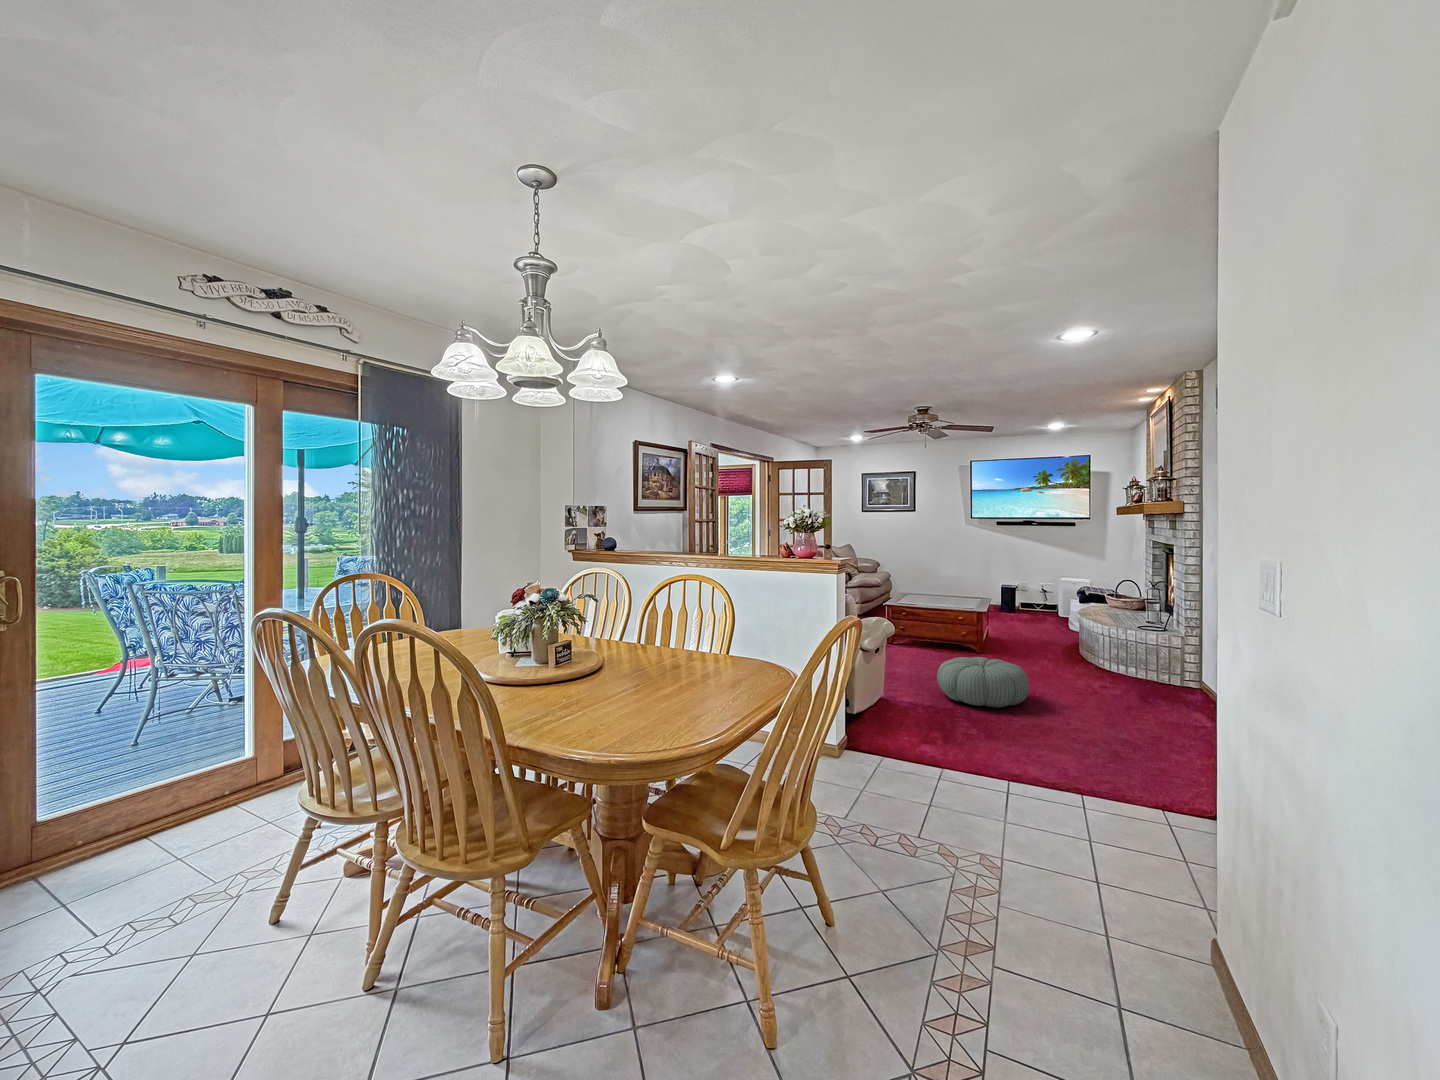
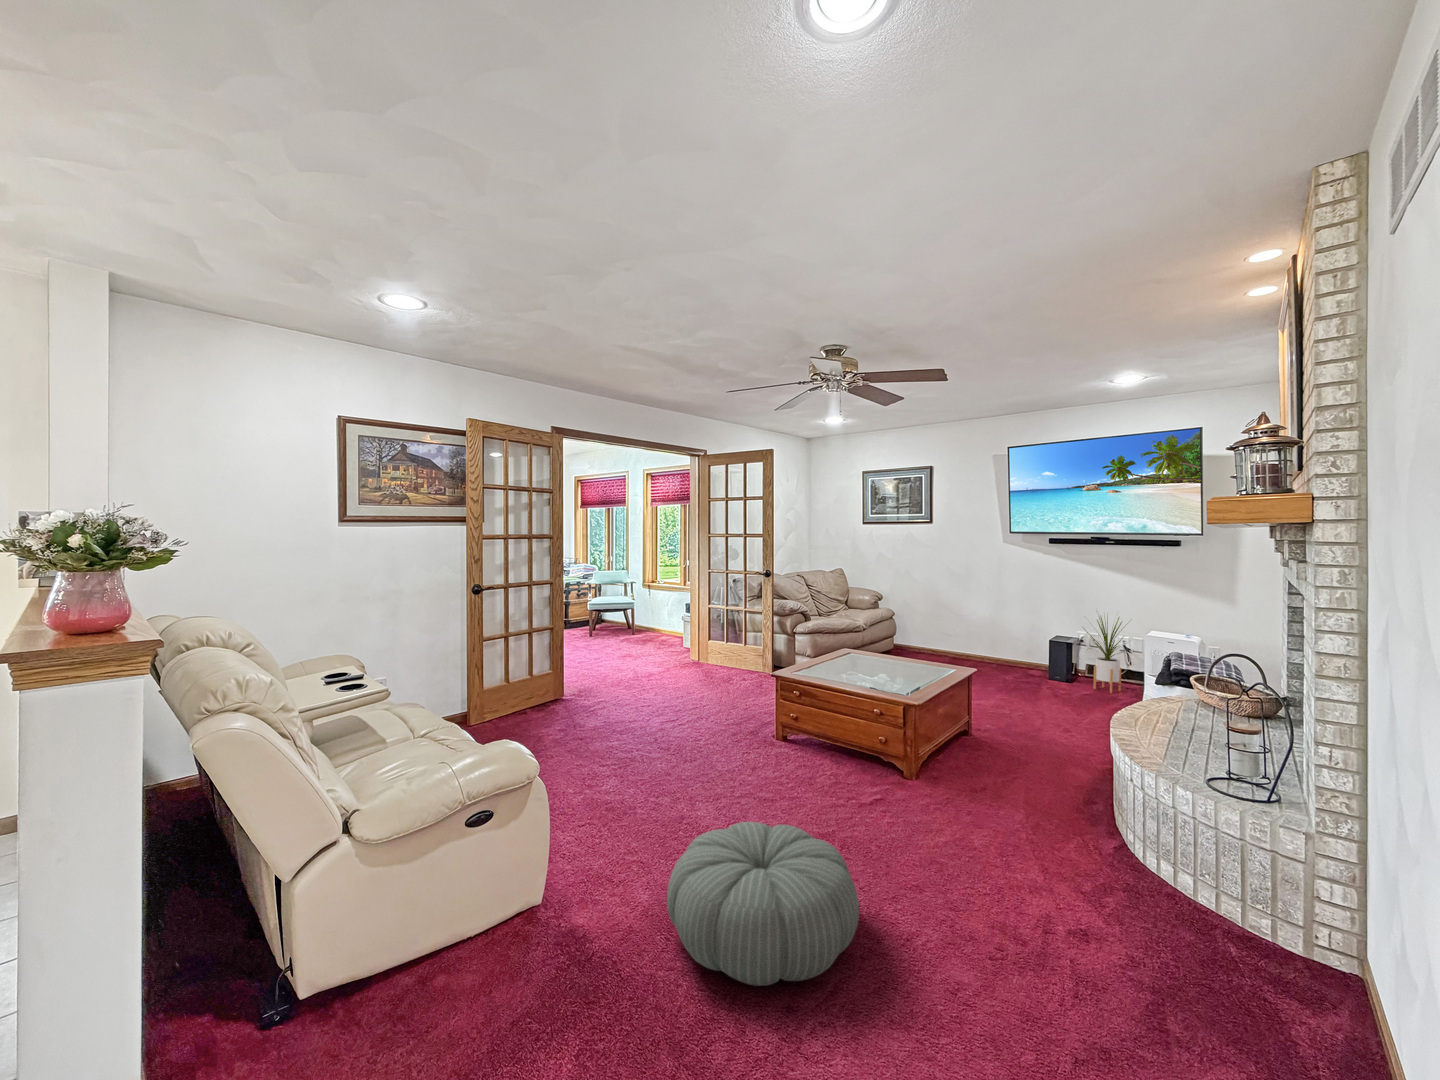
house plant: none [1022,566,1053,617] -> present [1085,616,1124,693]

